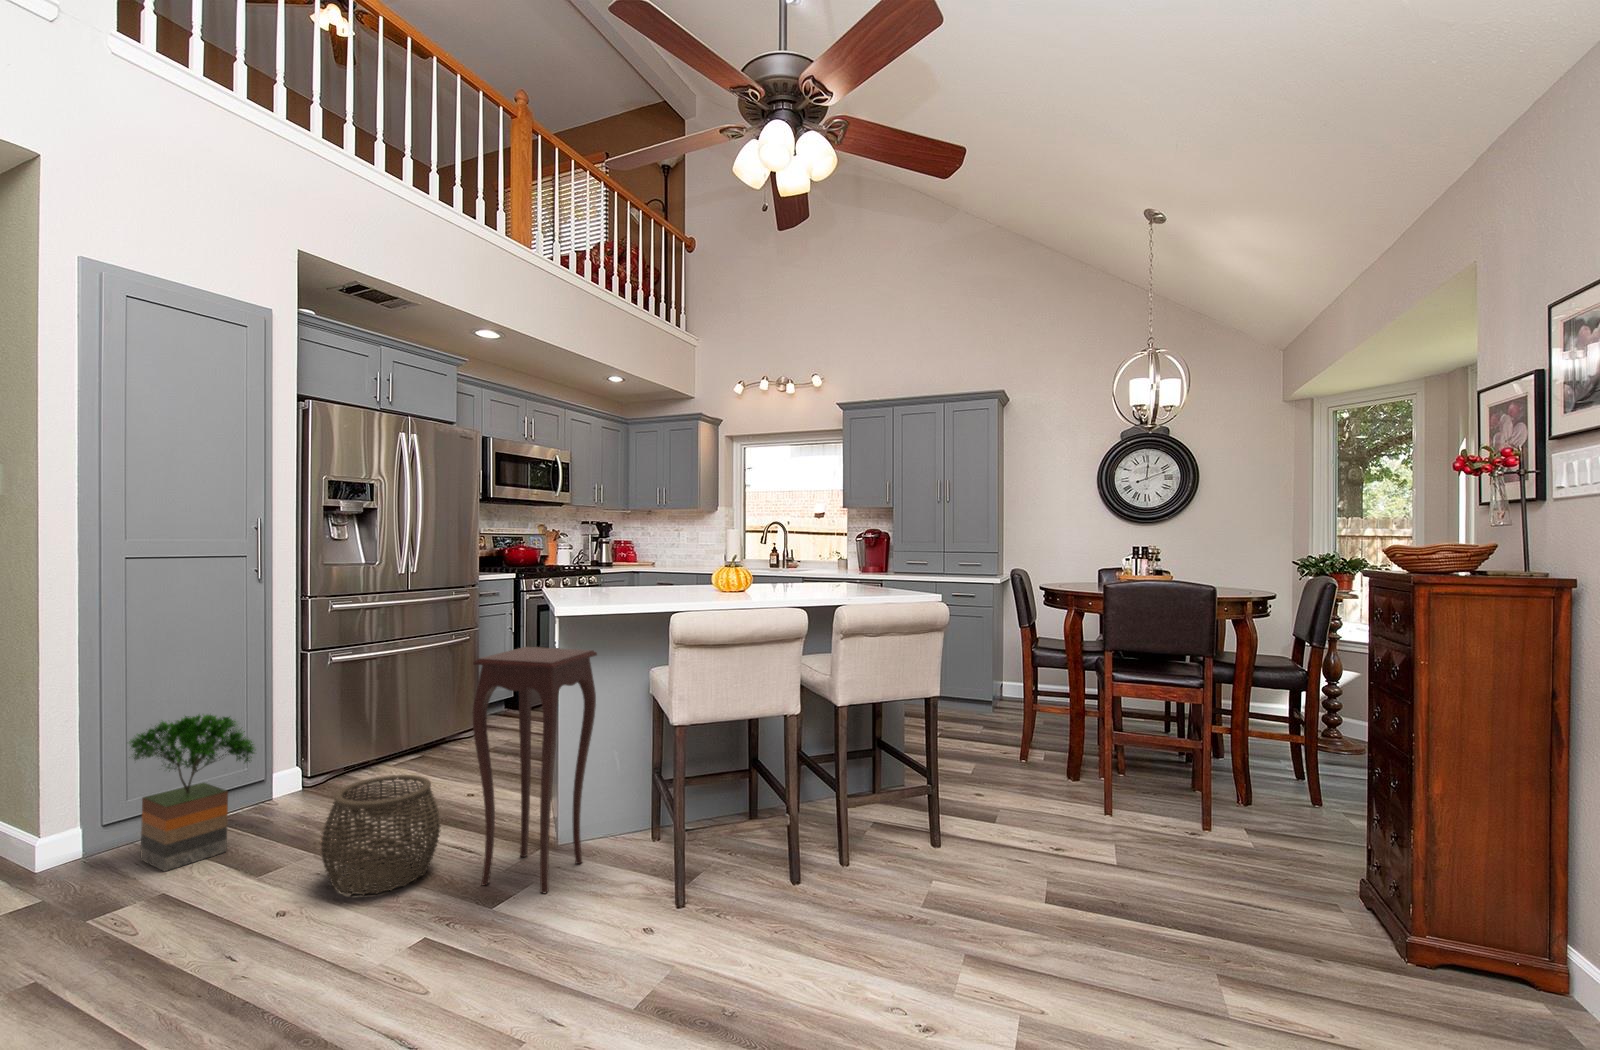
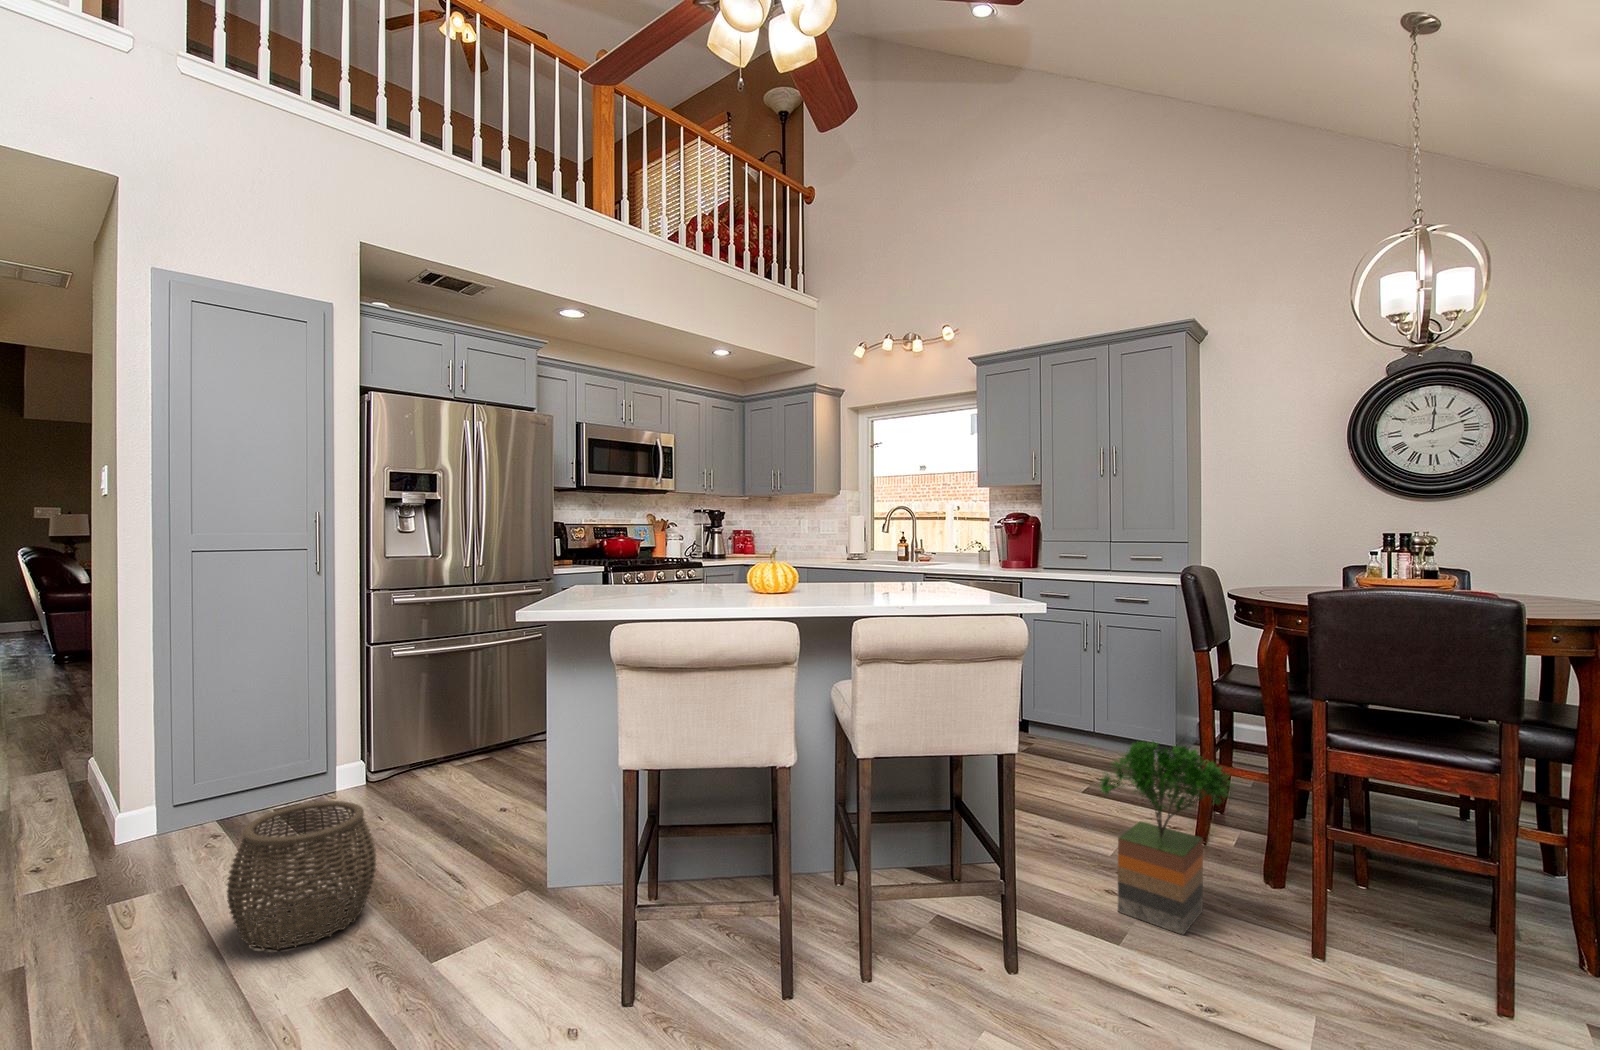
side table: present [473,647,597,893] -> none [380,655,546,980]
potted tree: present [129,715,256,871] -> present [1099,741,1233,935]

